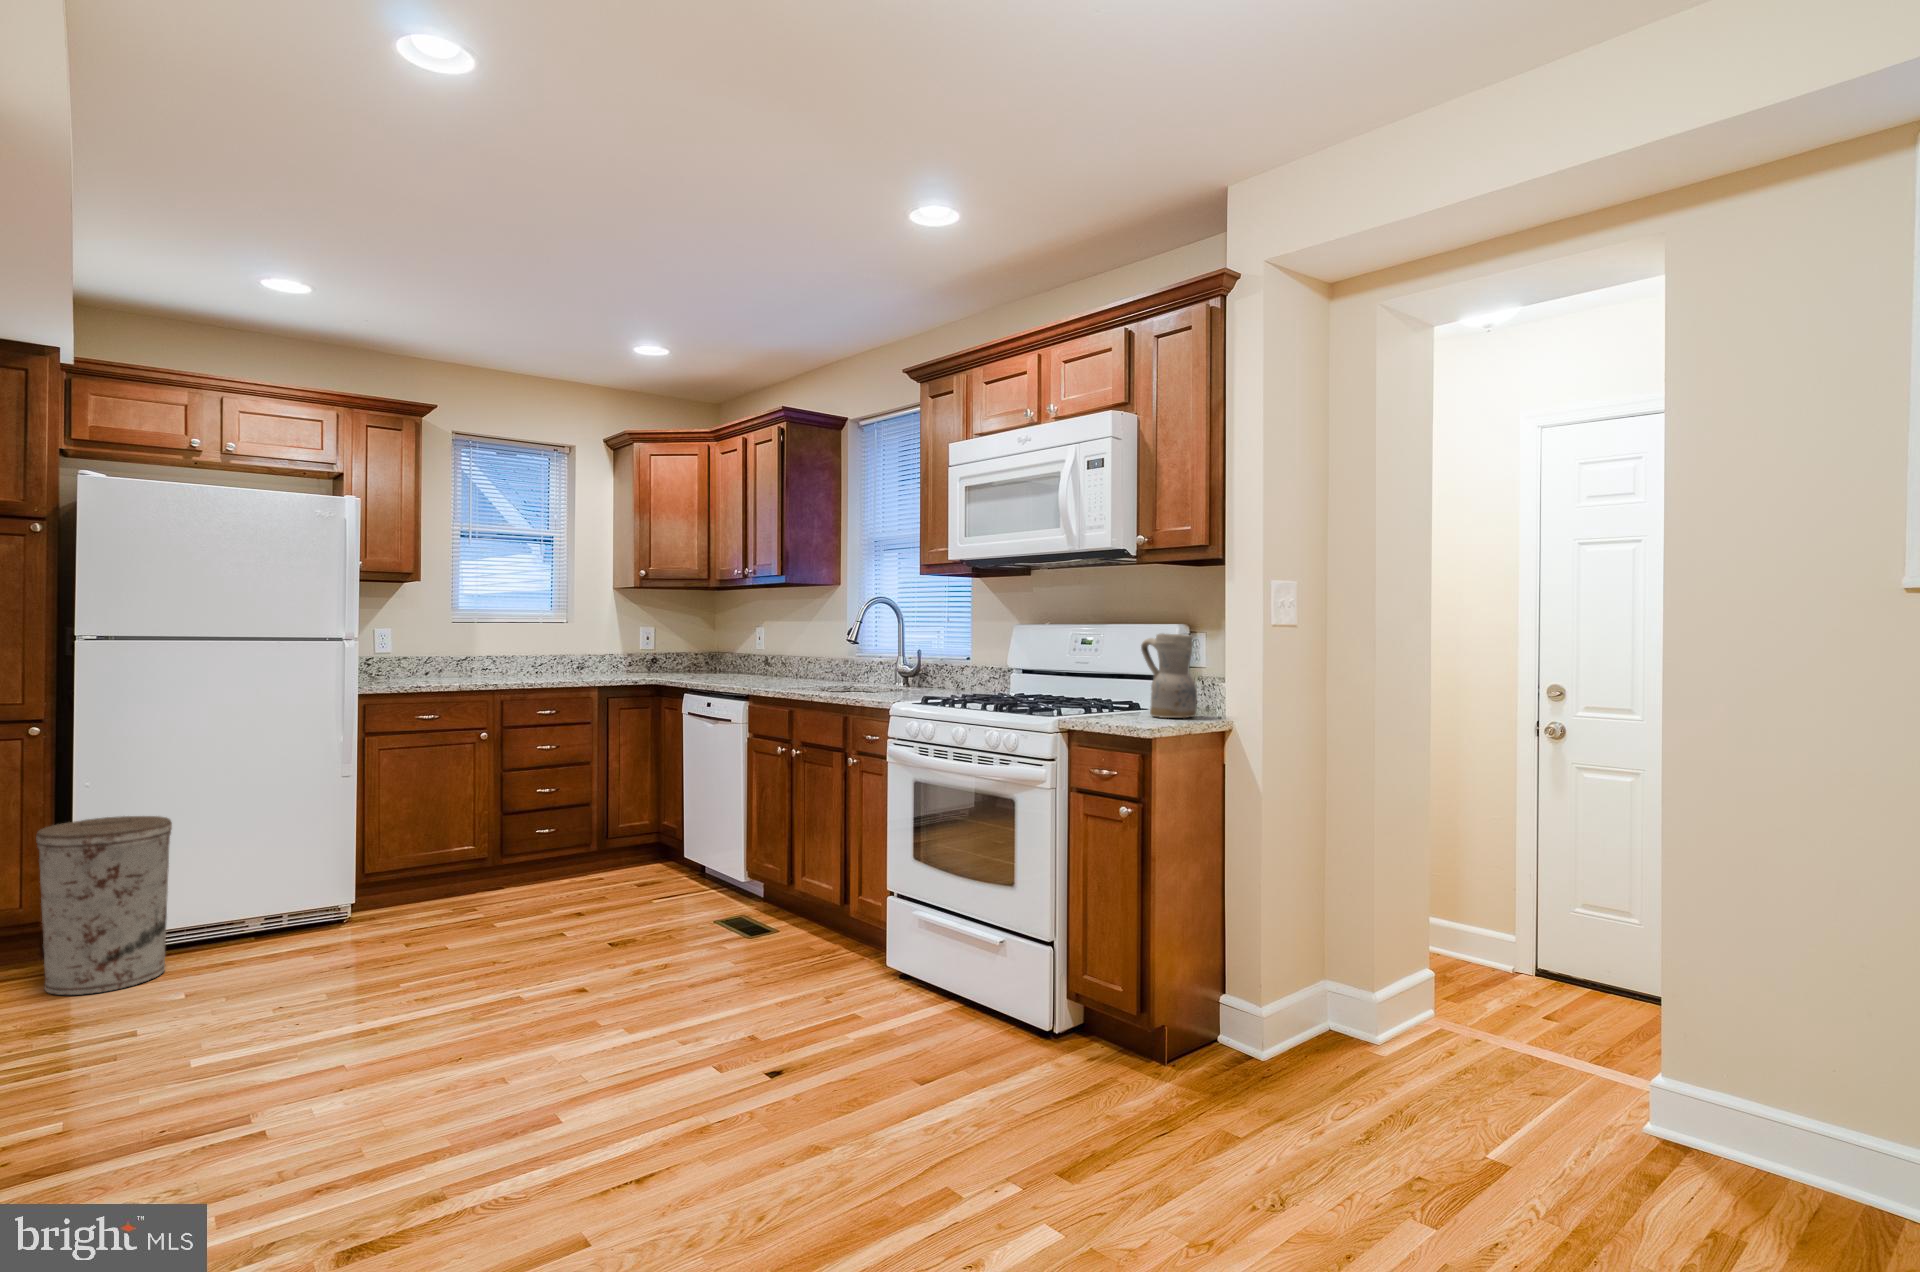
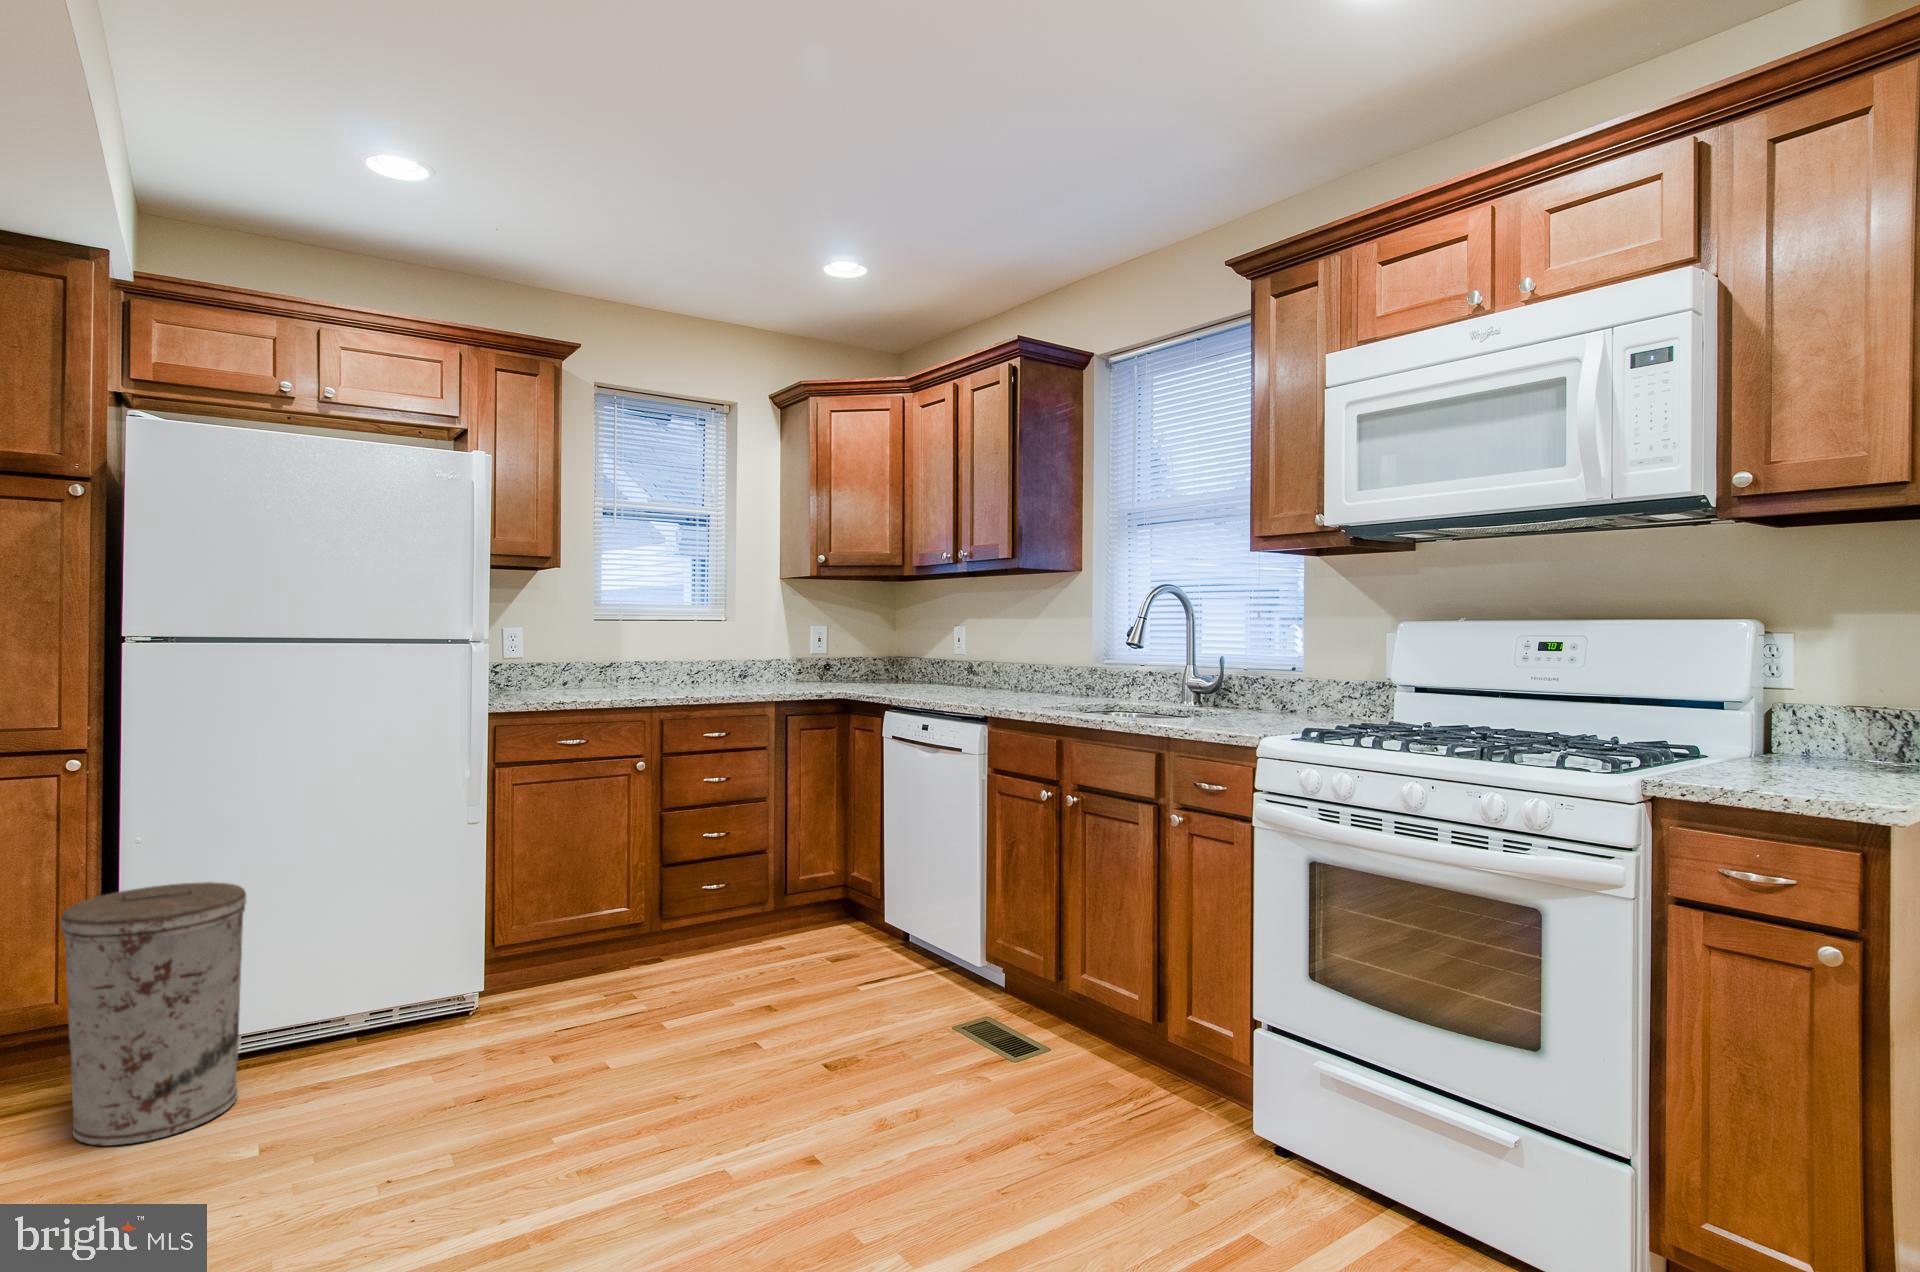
ceramic pitcher: present [1141,634,1197,718] -> none [1753,635,1879,779]

